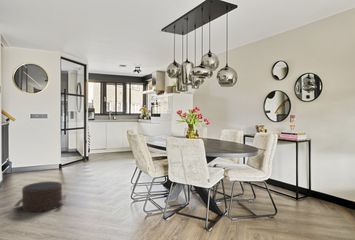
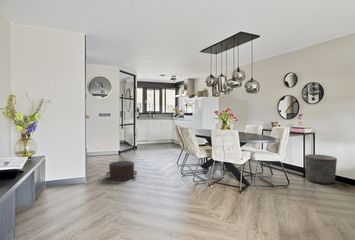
planter: none [298,169,339,210] -> present [305,154,337,184]

